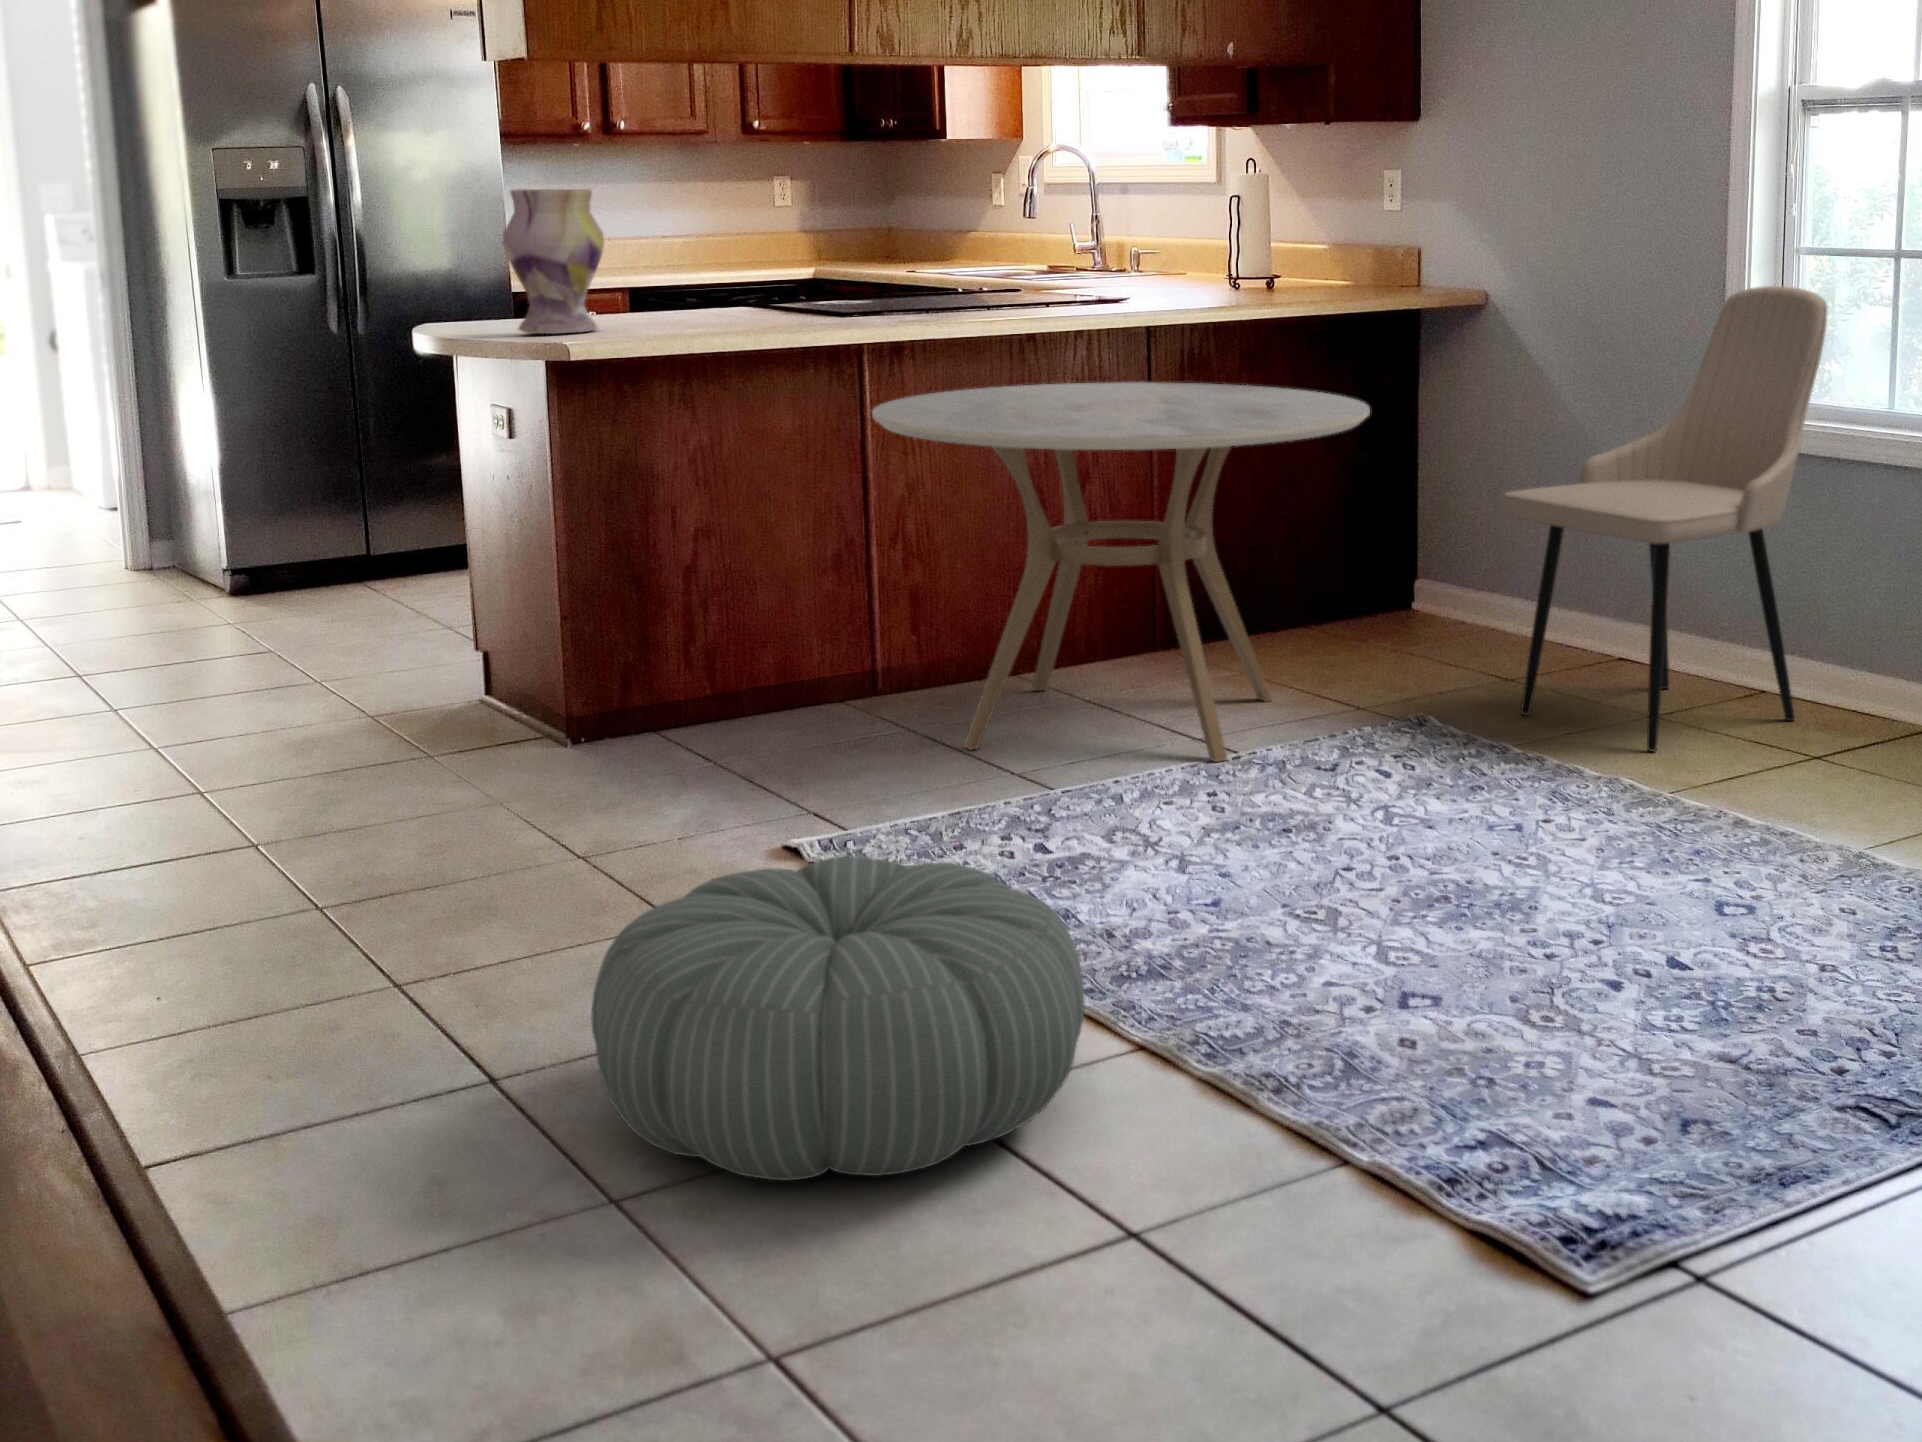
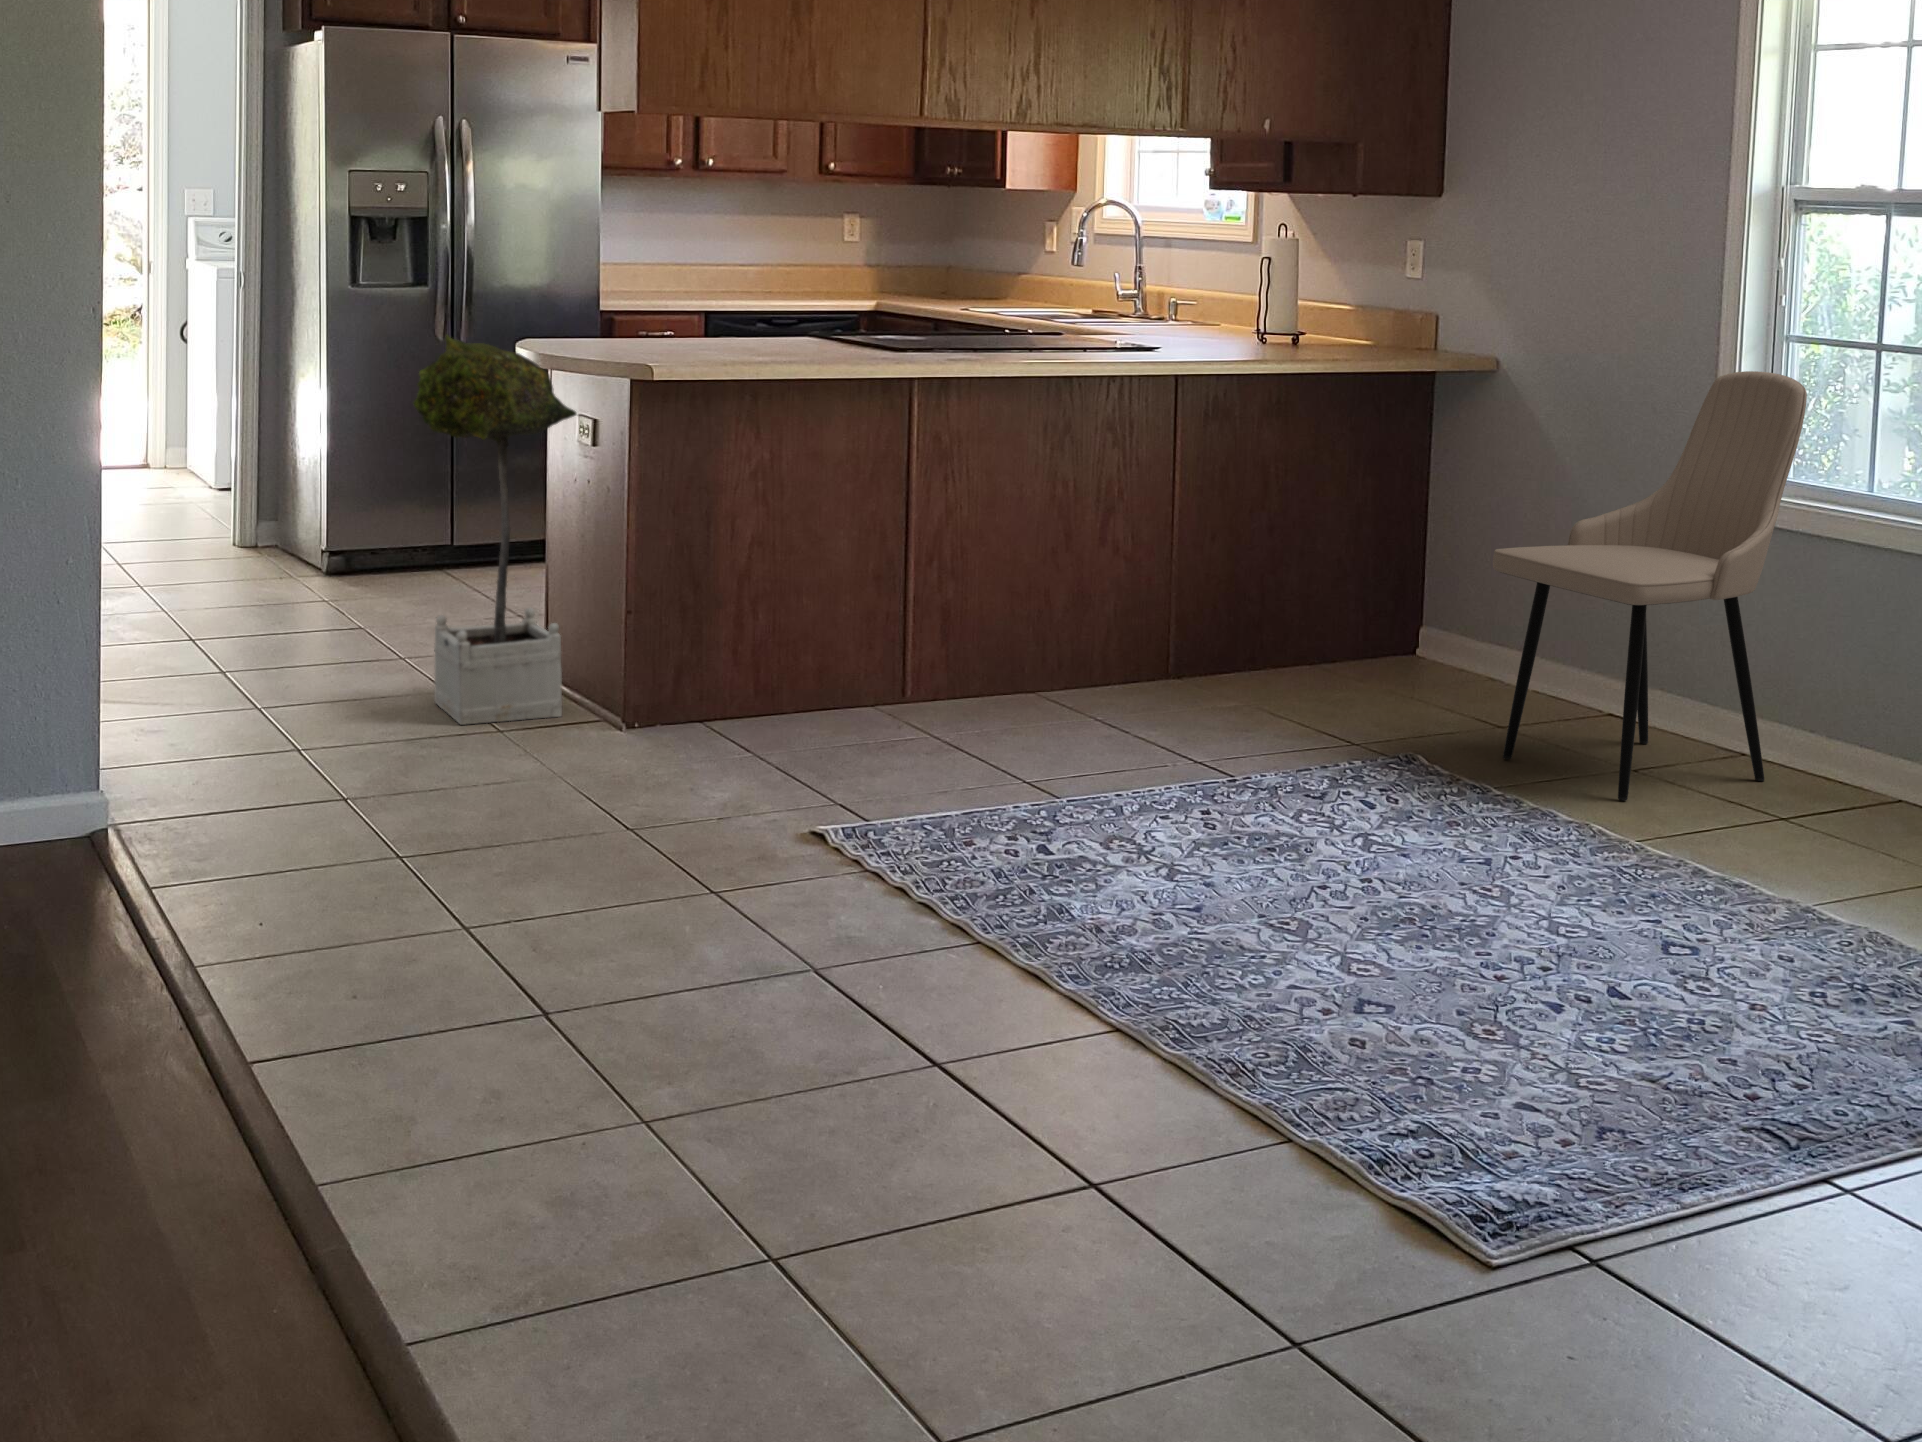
vase: present [503,189,604,334] -> none [606,229,694,358]
potted tree: none [291,317,492,753] -> present [414,335,576,725]
dining table: present [872,382,1370,762] -> none [920,426,1372,783]
pouf: present [592,857,1085,1180] -> none [638,837,1067,1117]

